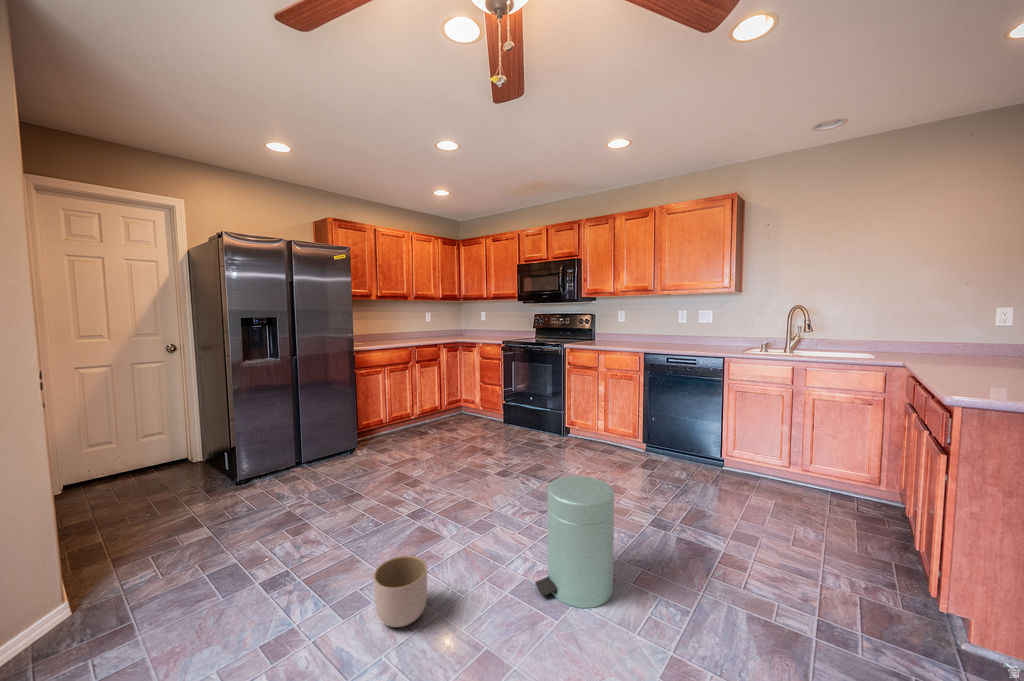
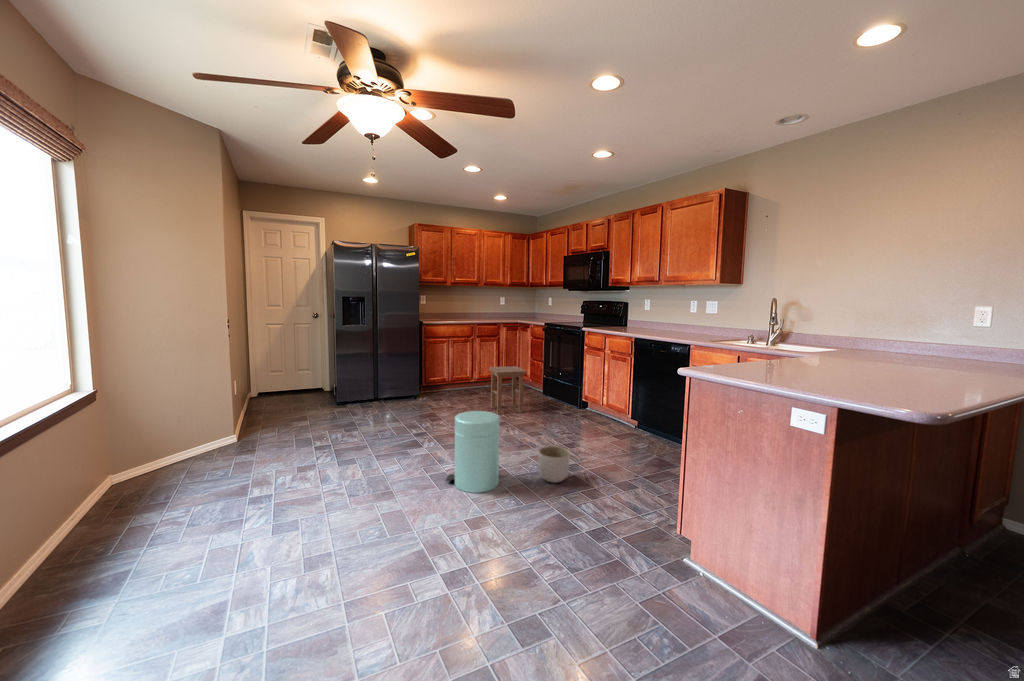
stool: none [461,396,513,461] -> present [489,366,526,414]
planter: present [374,556,427,627] -> present [539,446,570,483]

